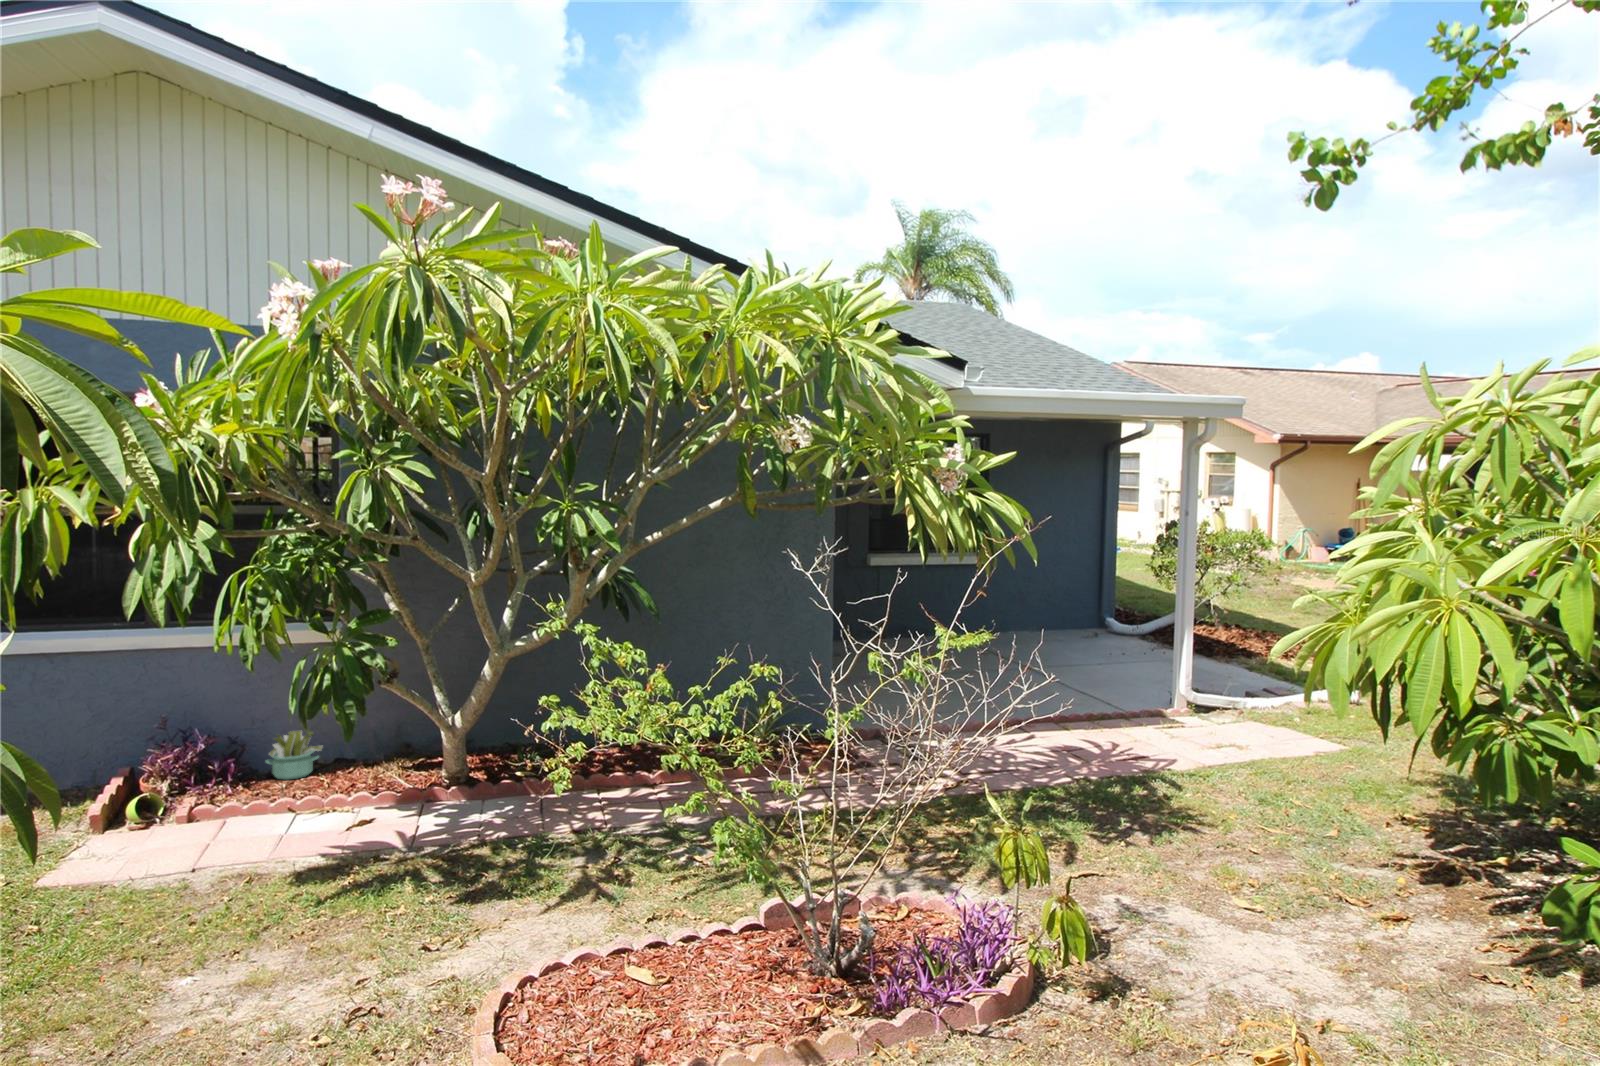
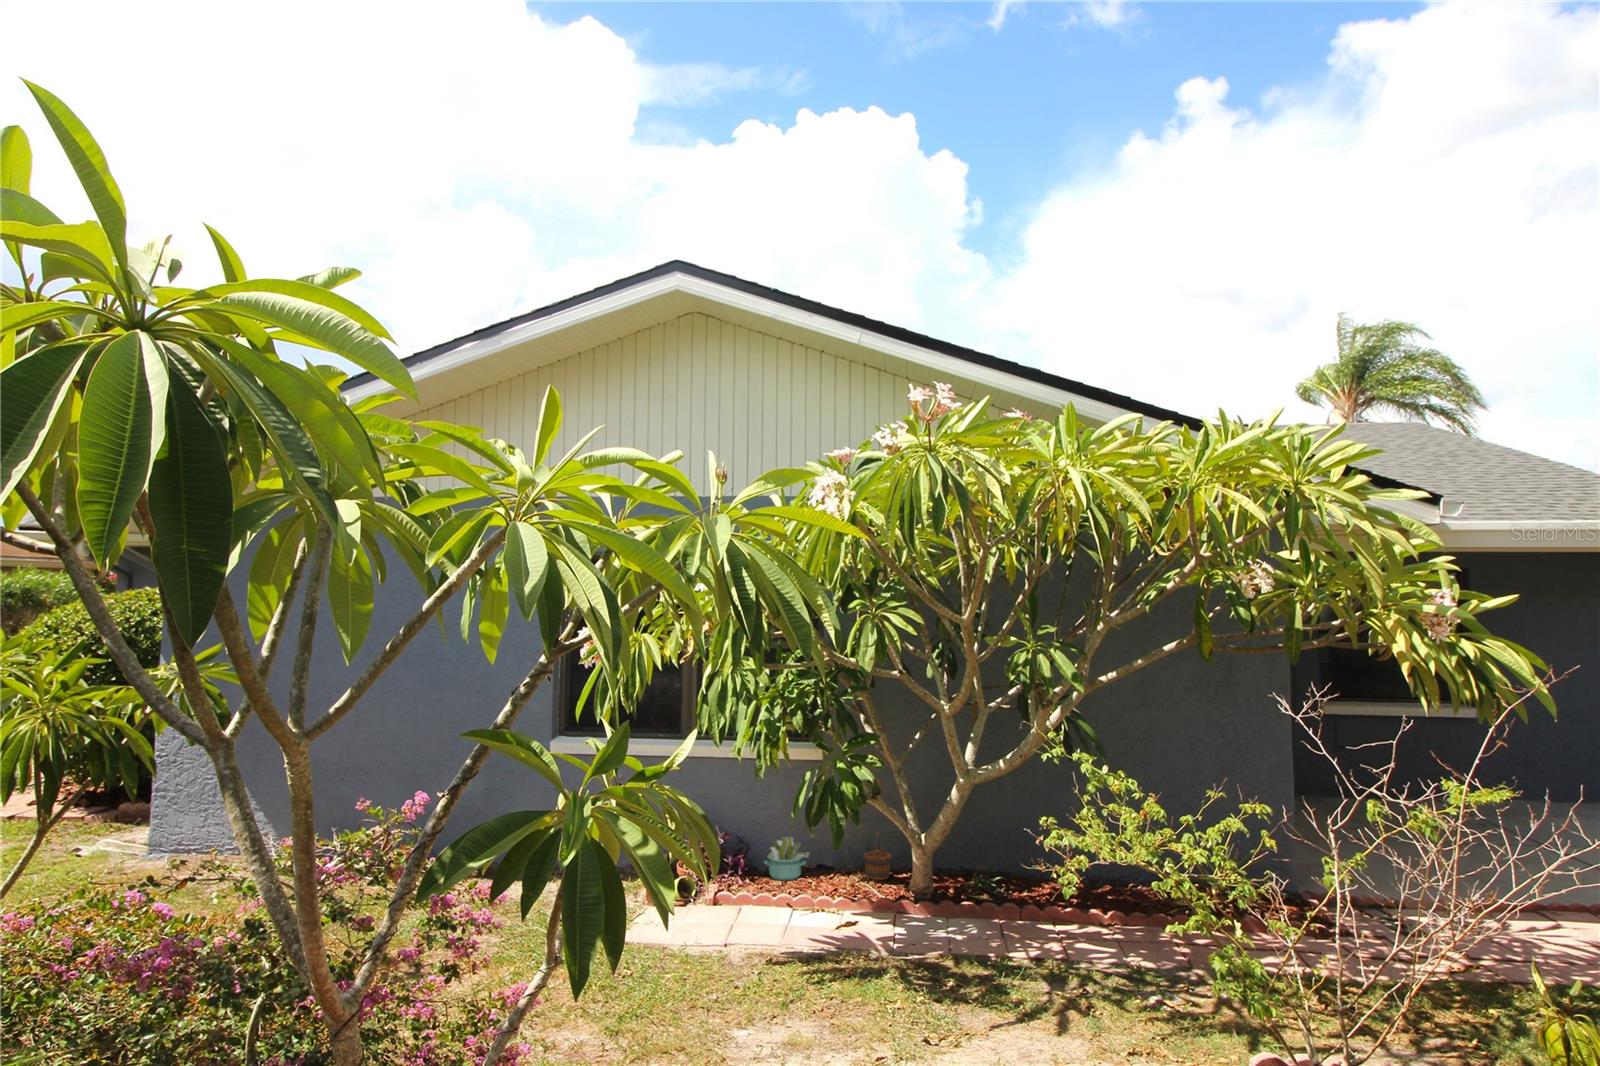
wooden bucket: none [391,715,423,767] -> present [864,832,891,880]

